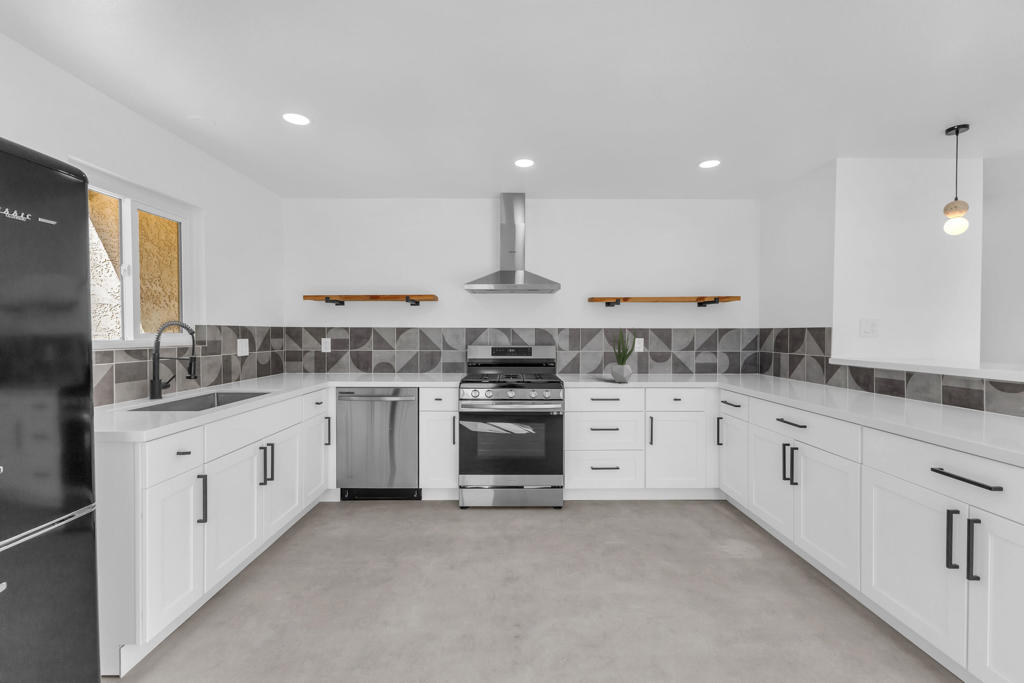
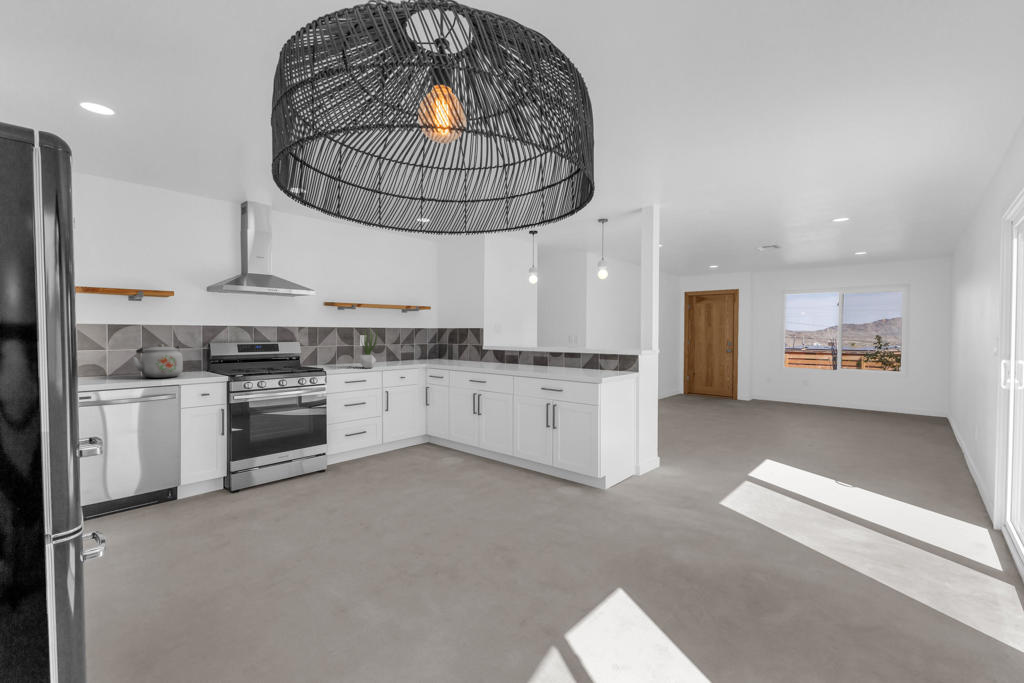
kettle: none [390,346,431,379] -> present [133,344,183,378]

